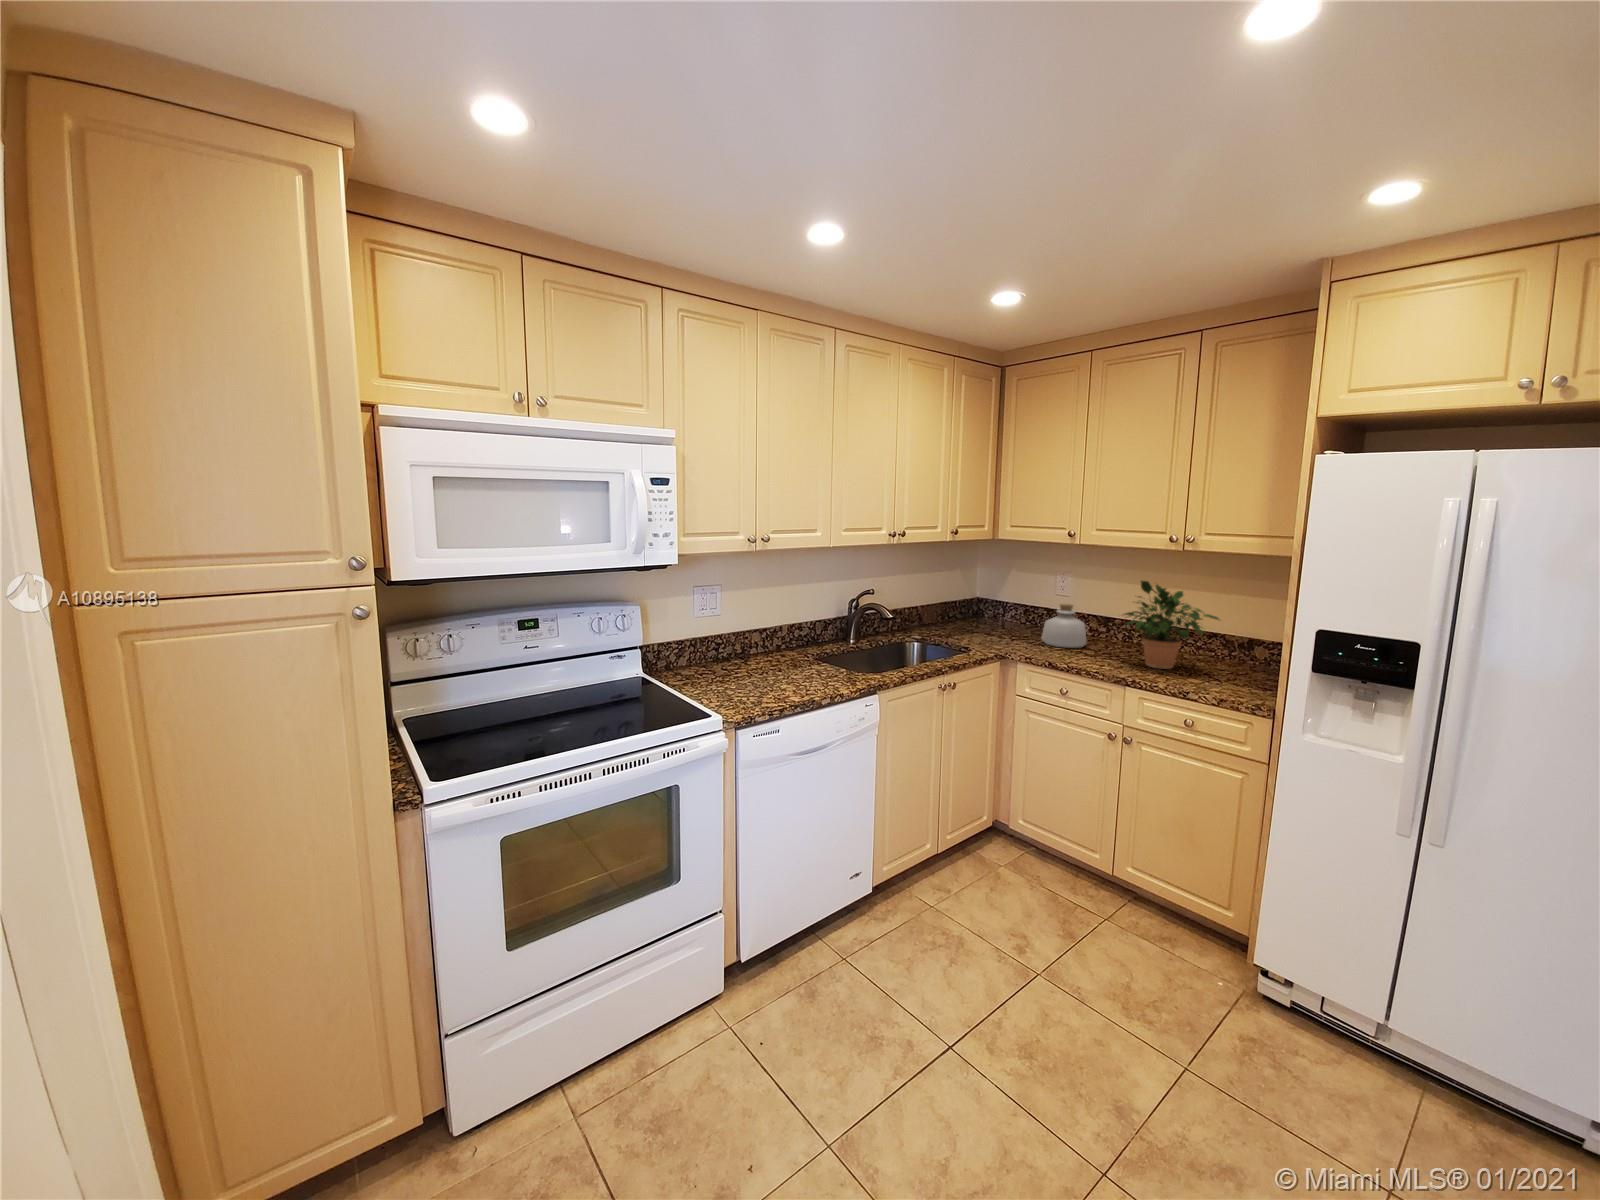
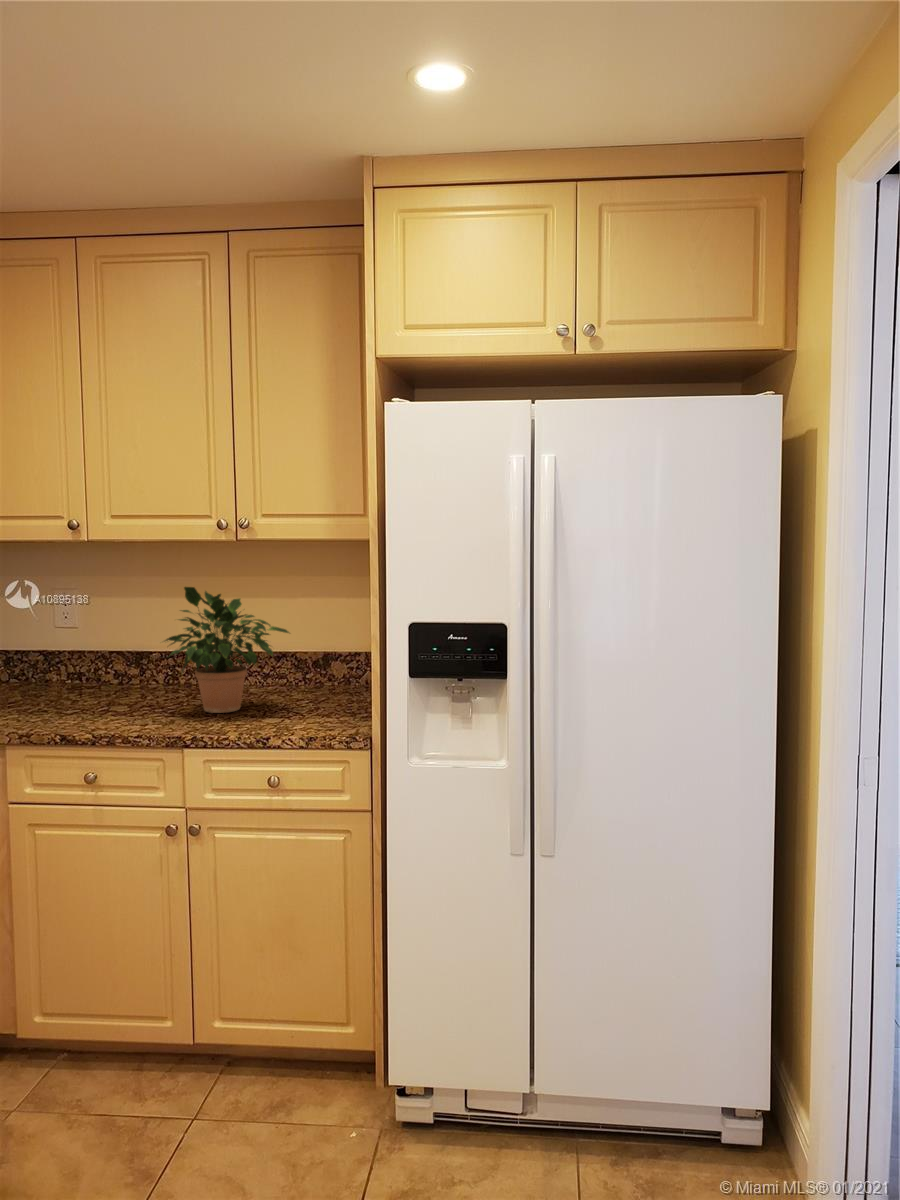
bottle: present [1041,604,1086,648] -> none [40,636,114,708]

